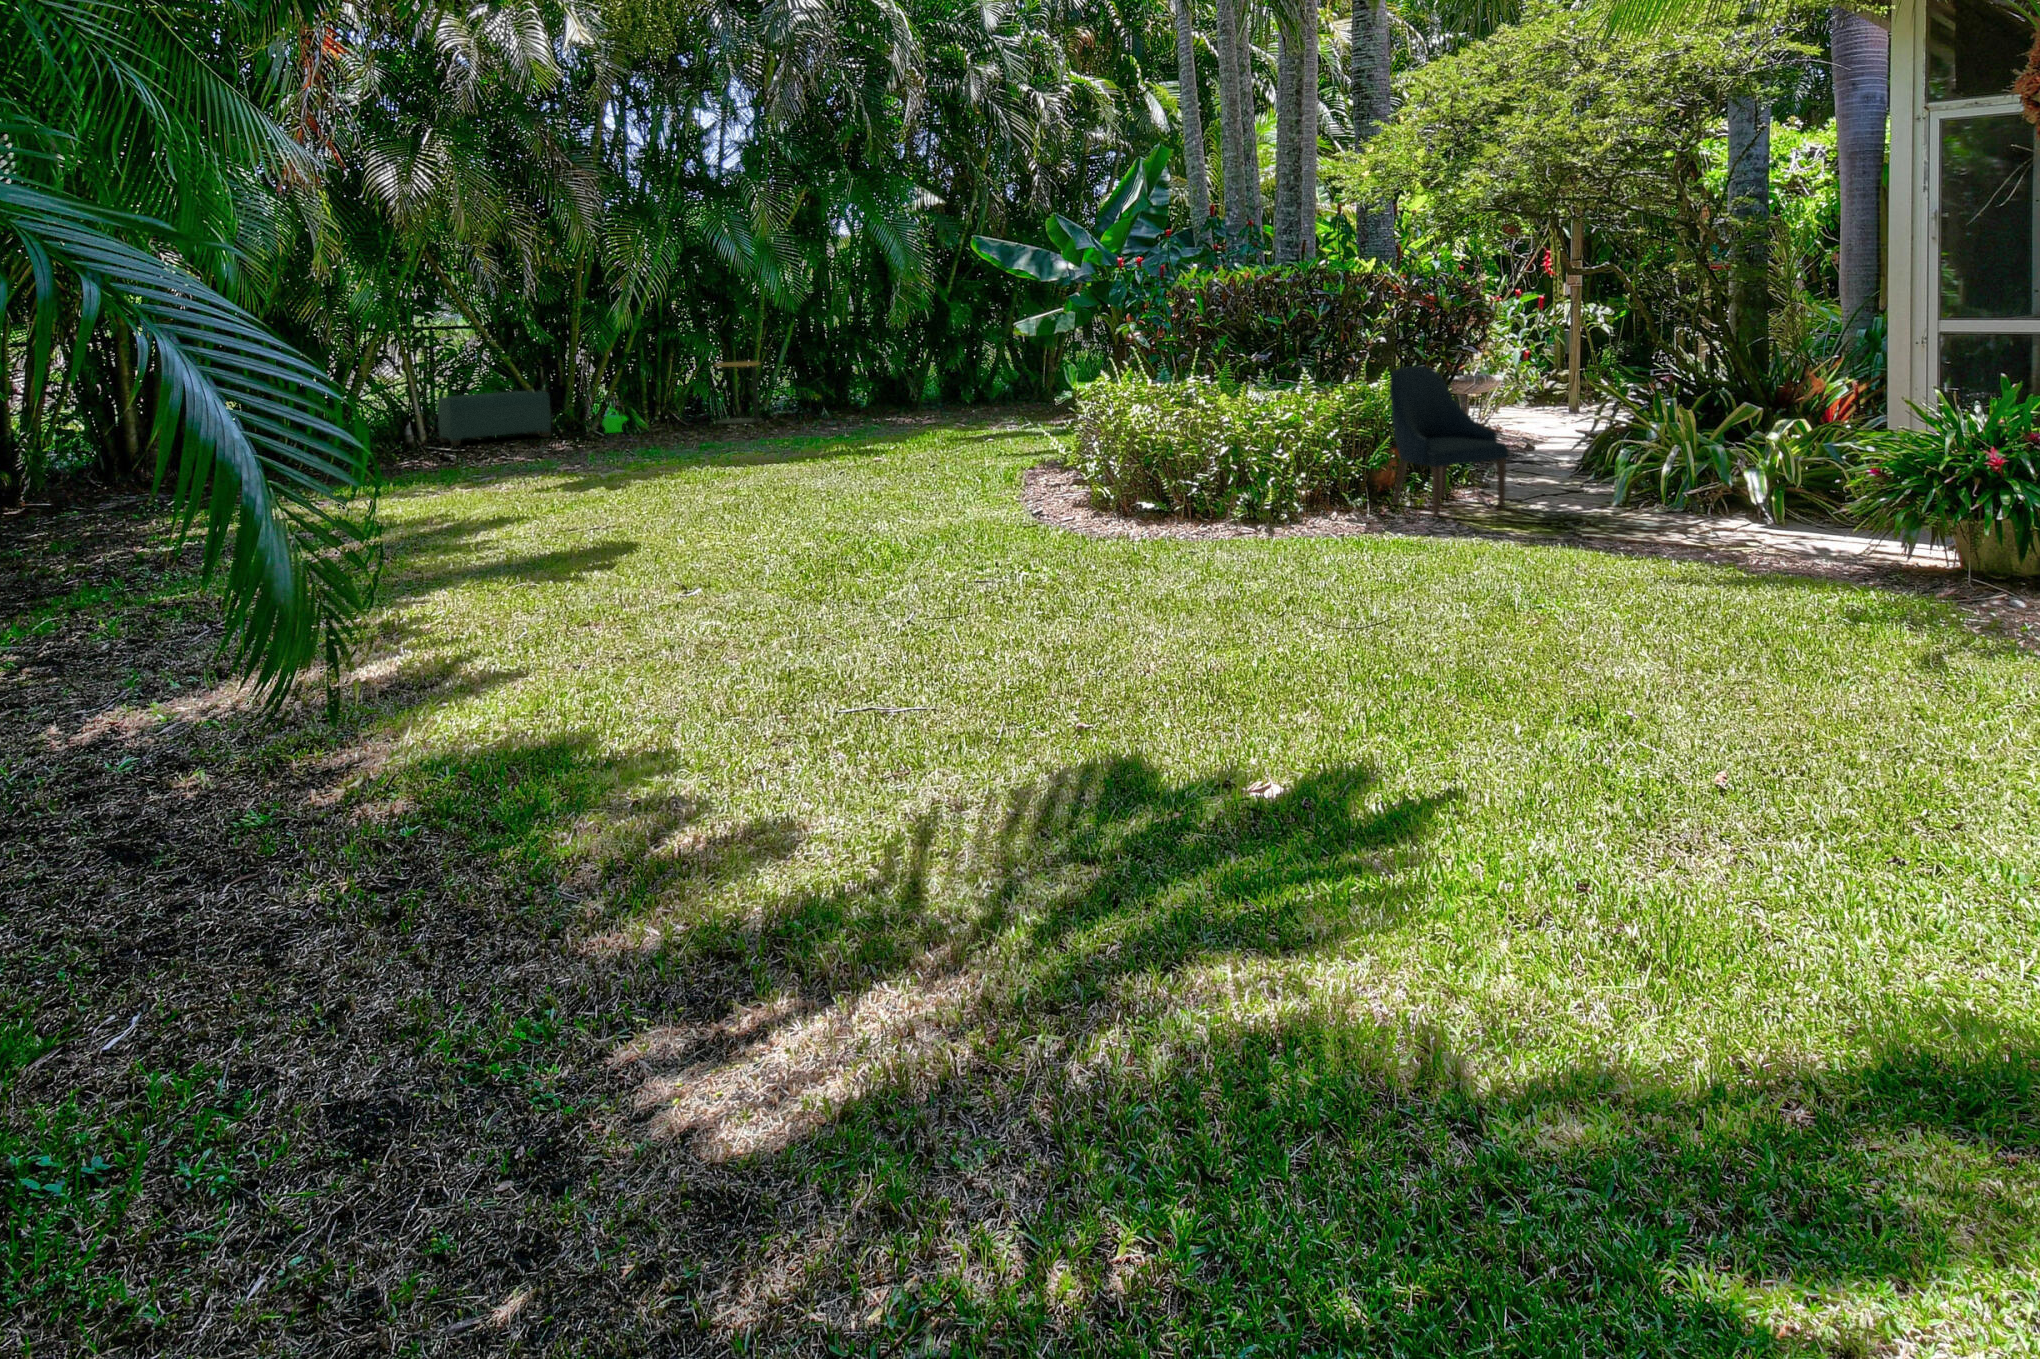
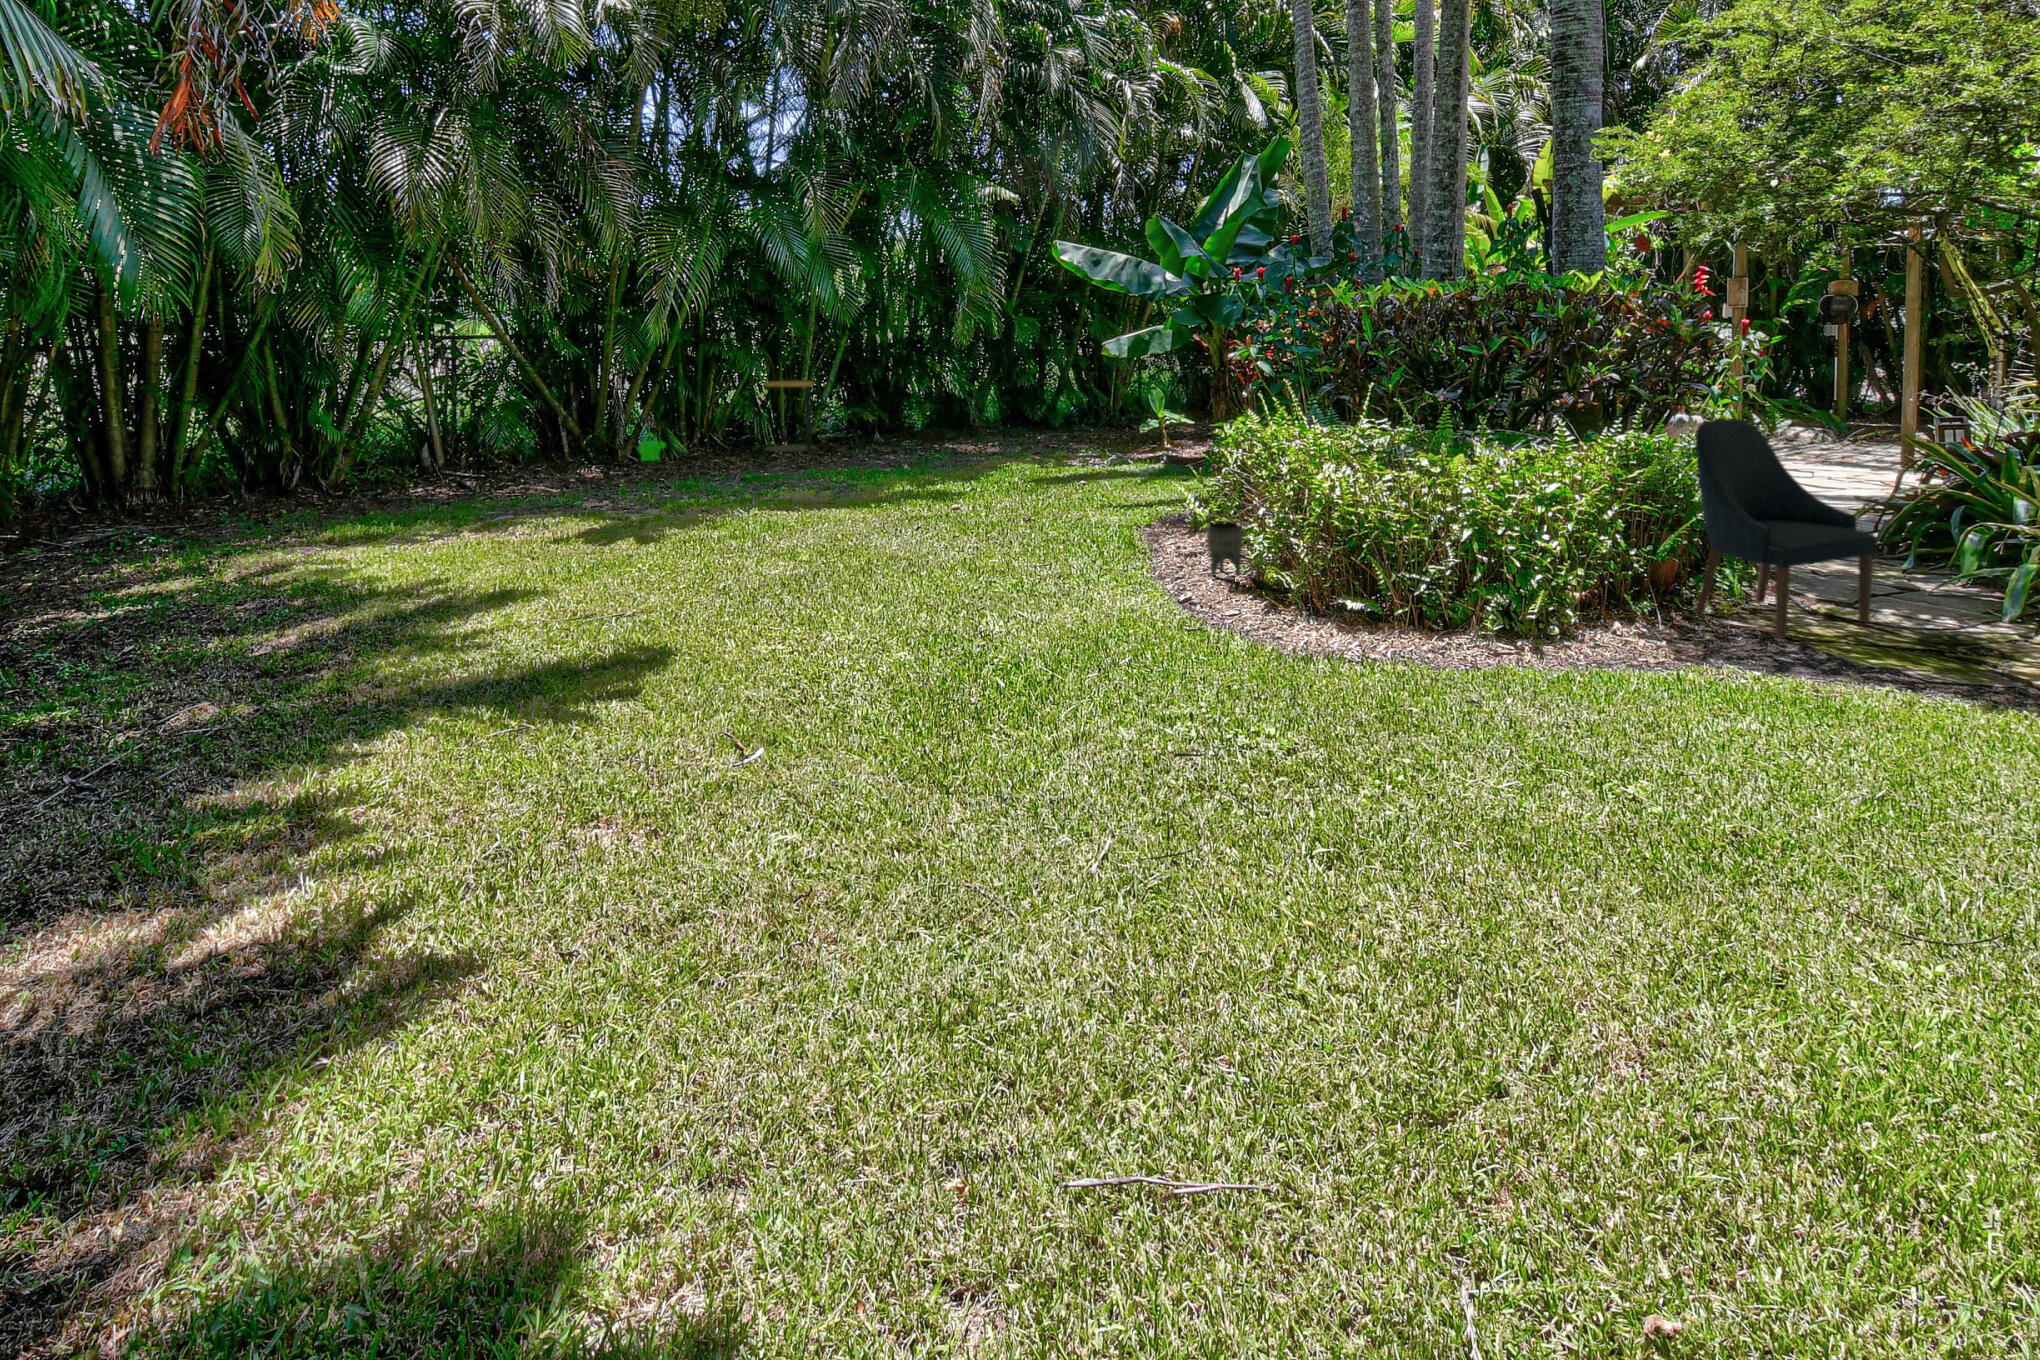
bench: present [437,390,551,446] -> none [456,411,581,475]
planter: none [1055,454,1083,495] -> present [1206,522,1243,576]

